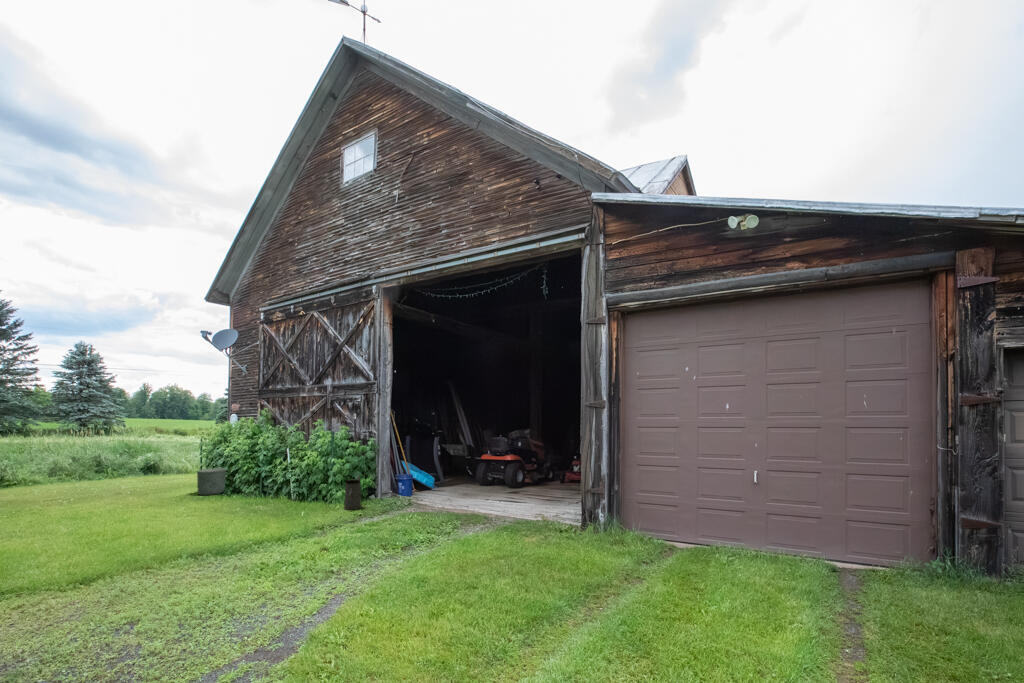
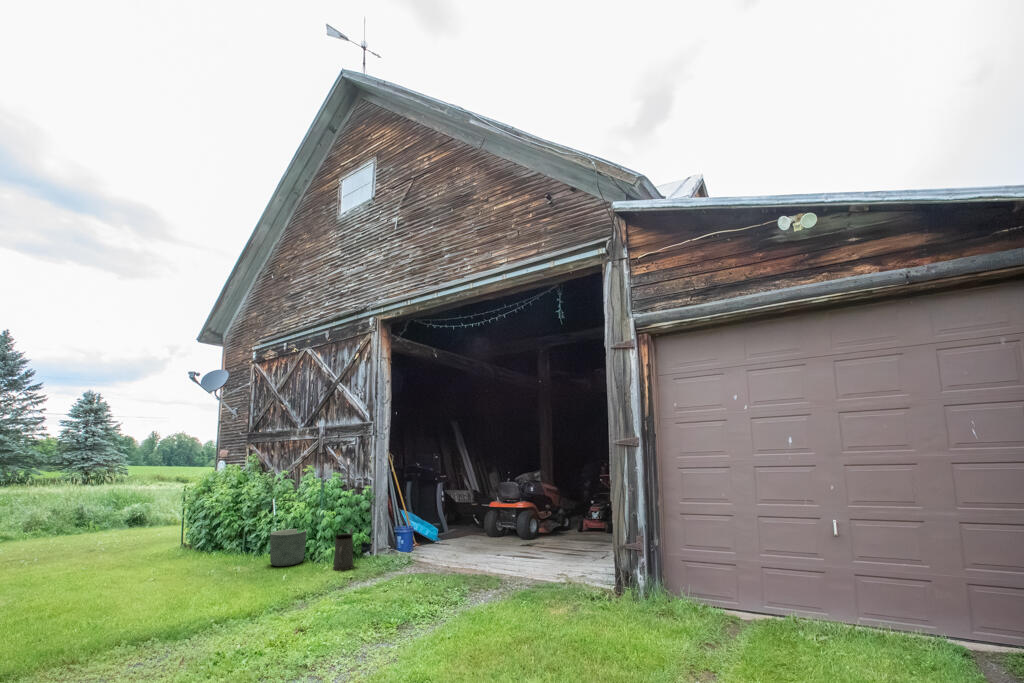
planter: present [197,468,226,495] -> present [270,529,306,566]

